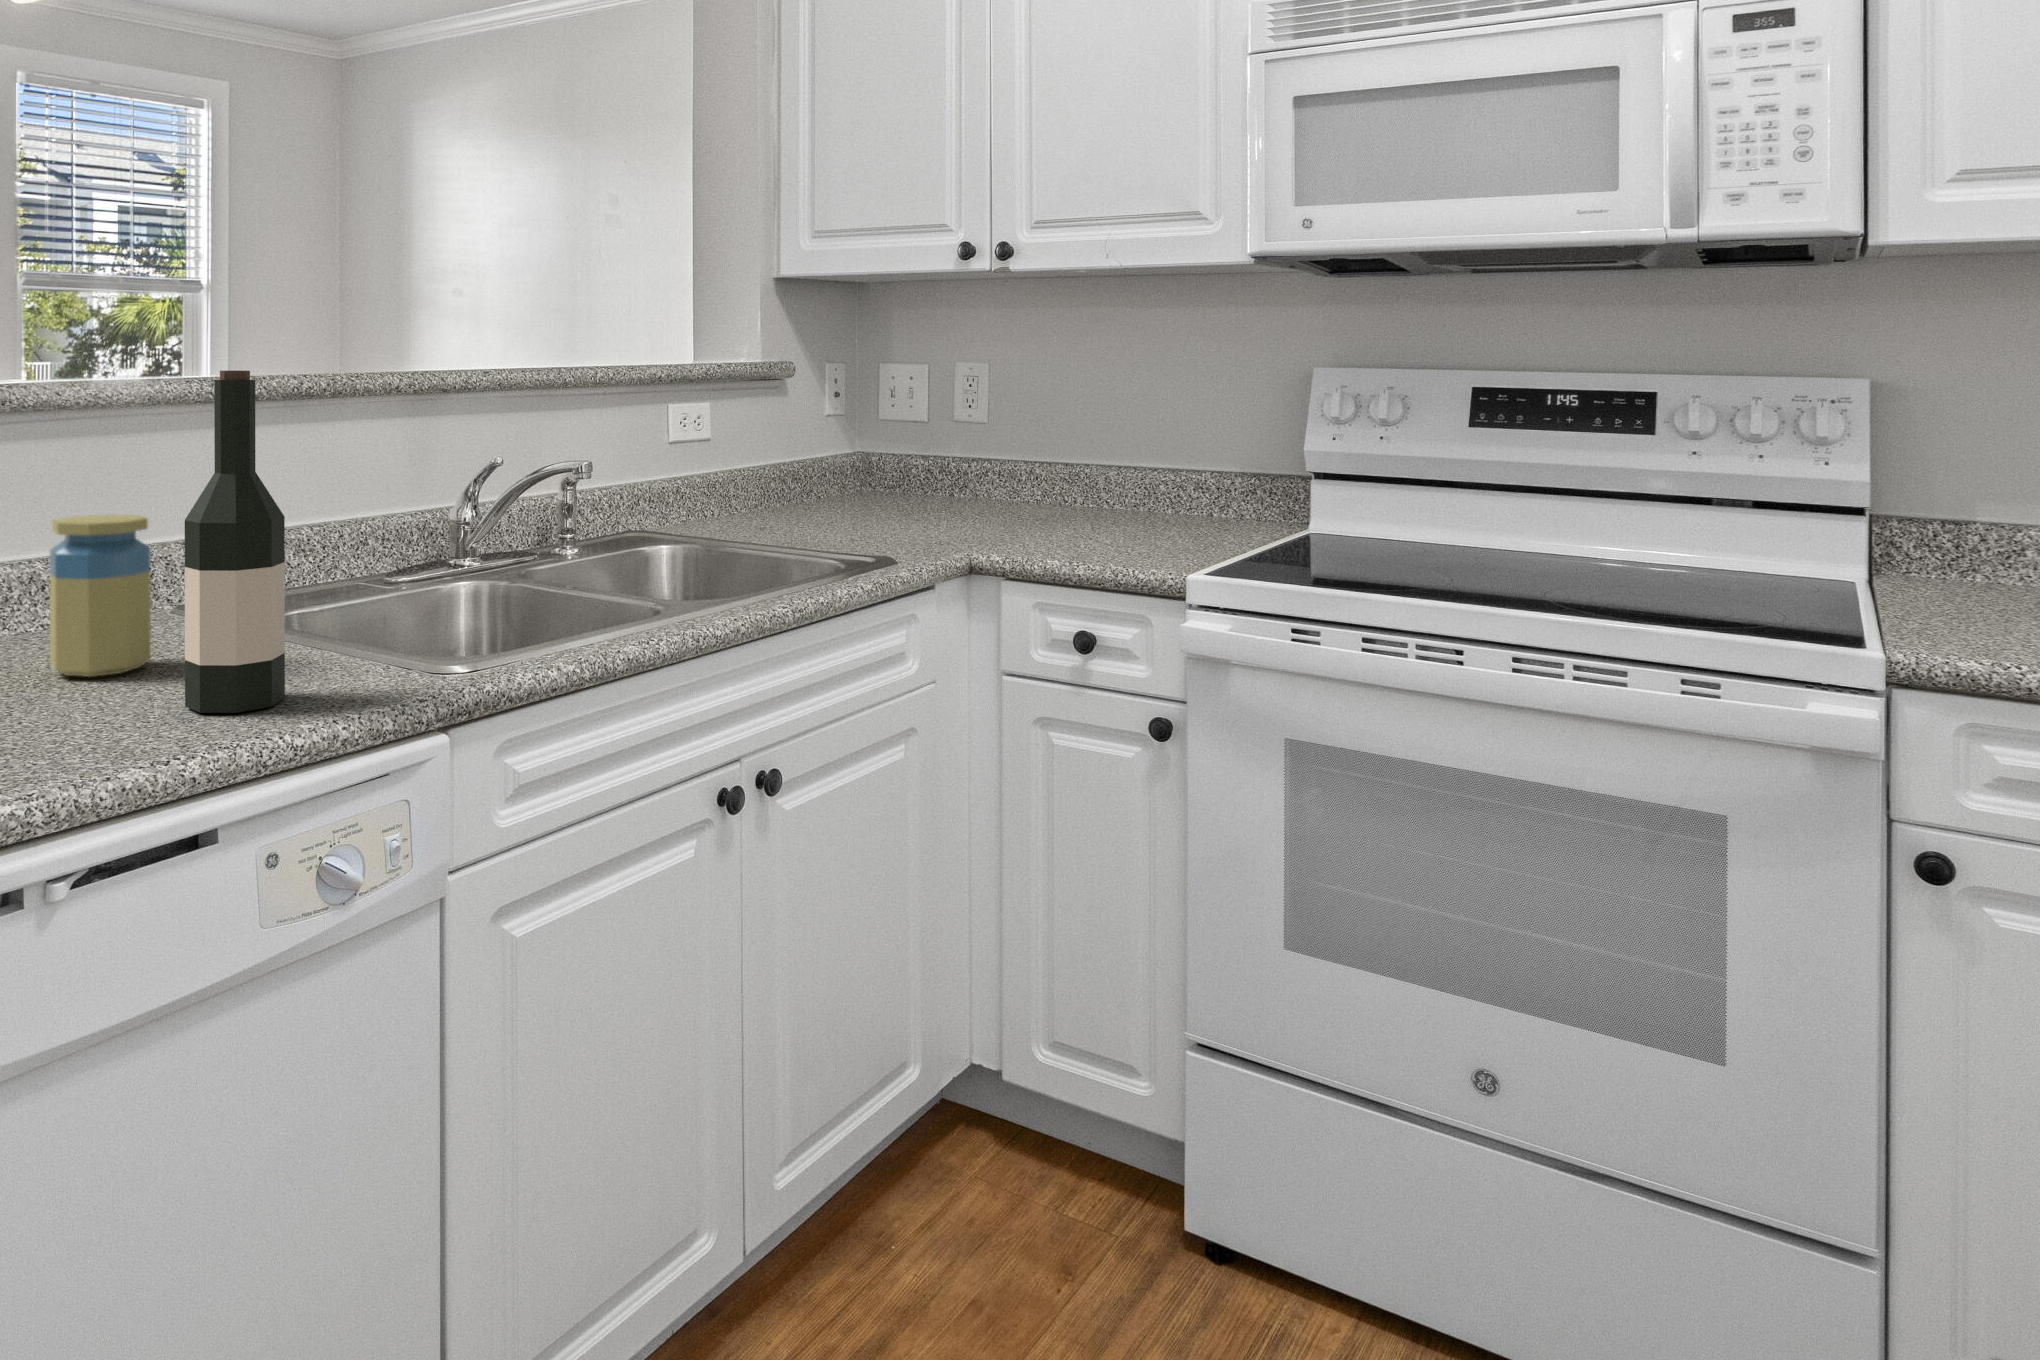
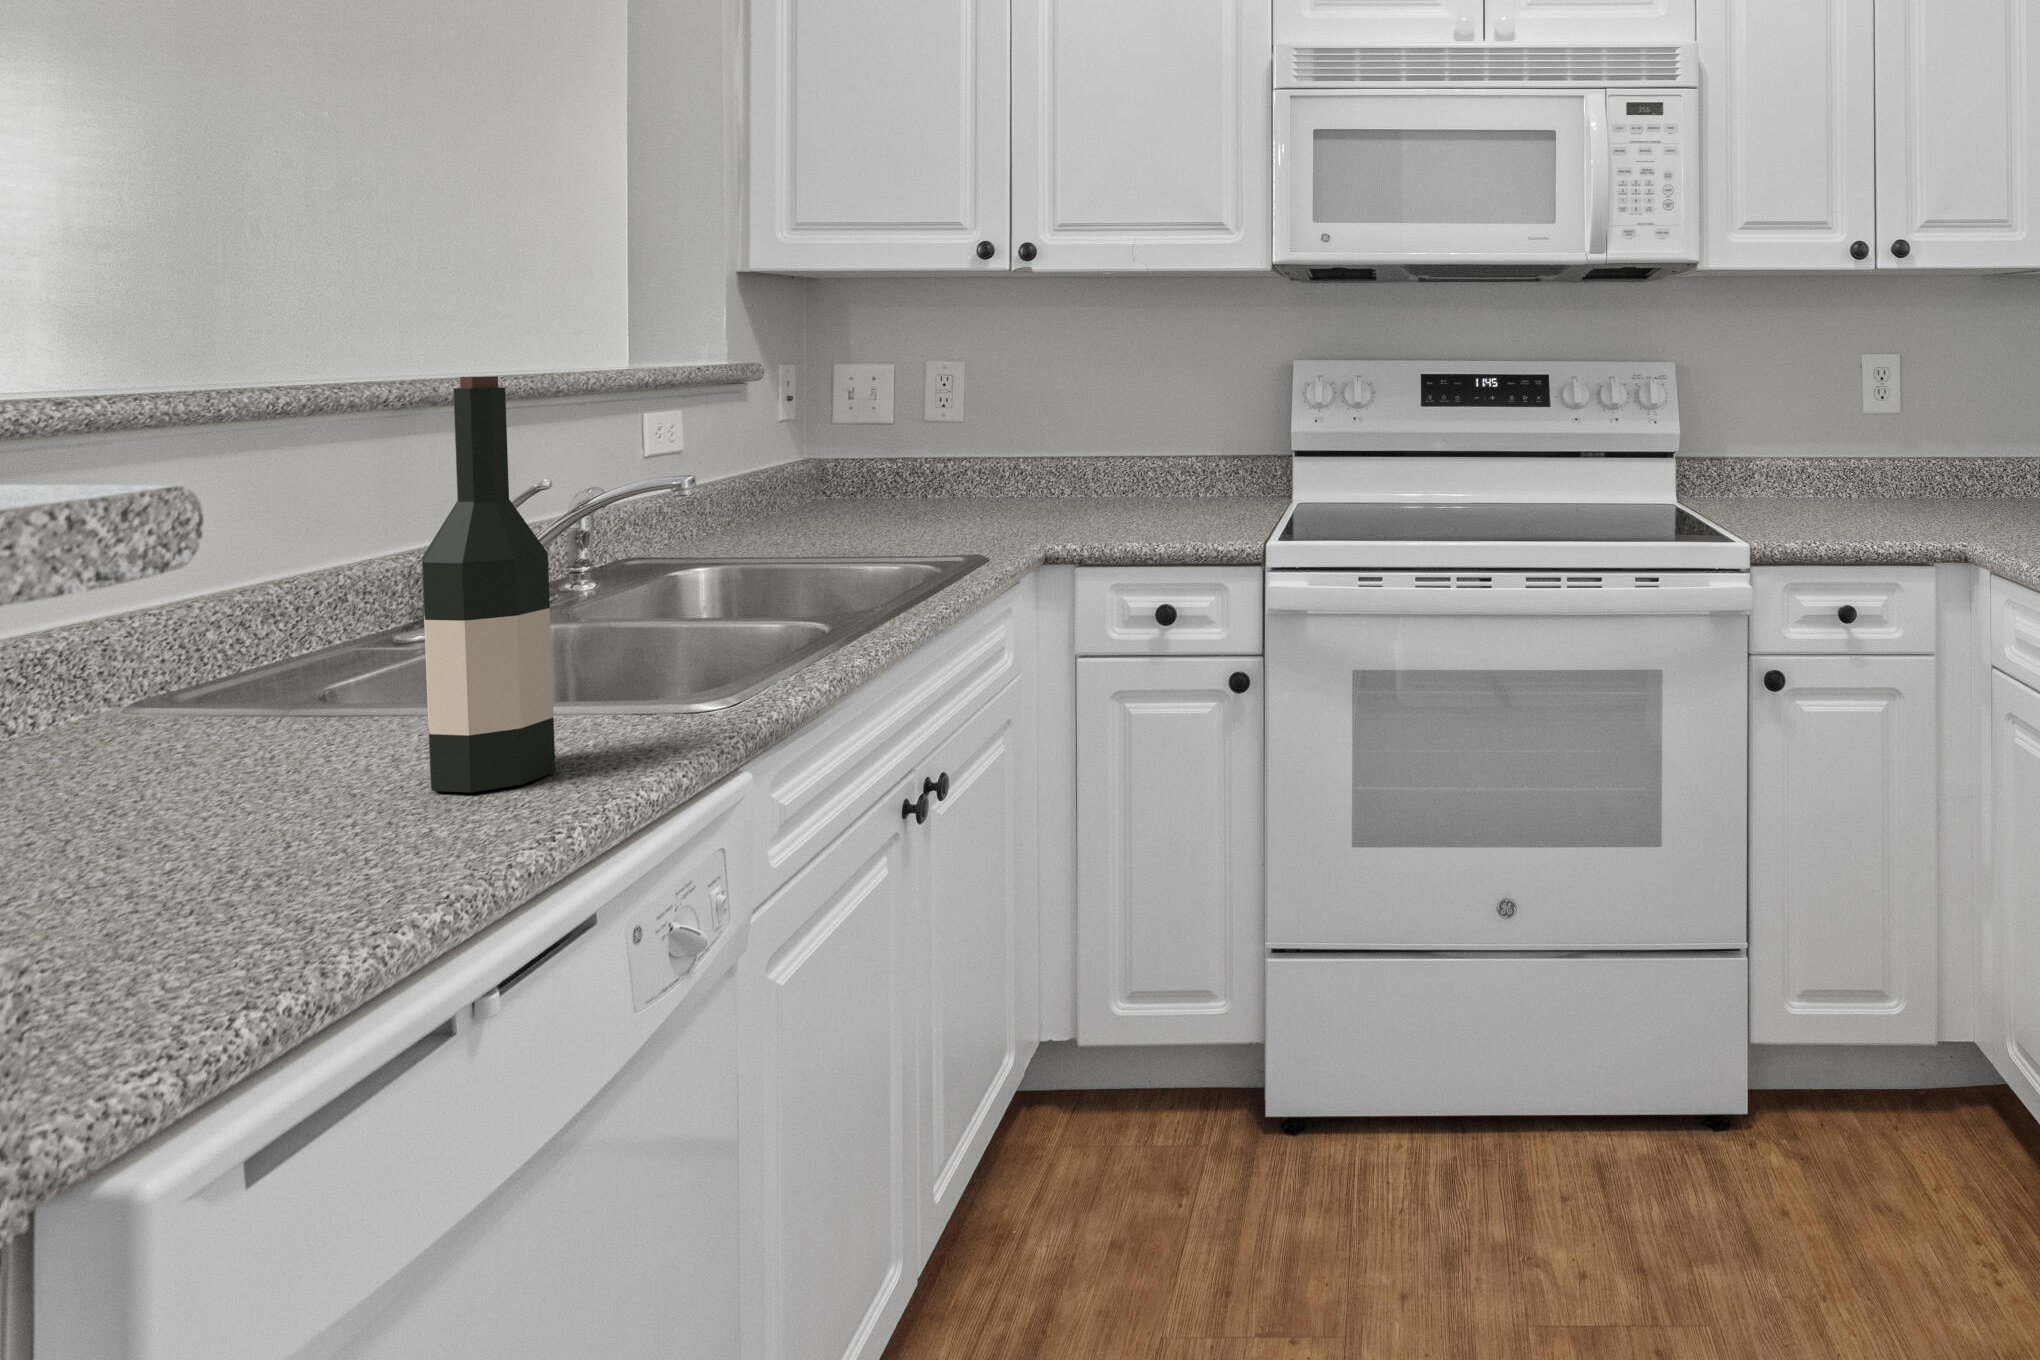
jar: present [50,514,151,677] -> none [93,572,262,793]

